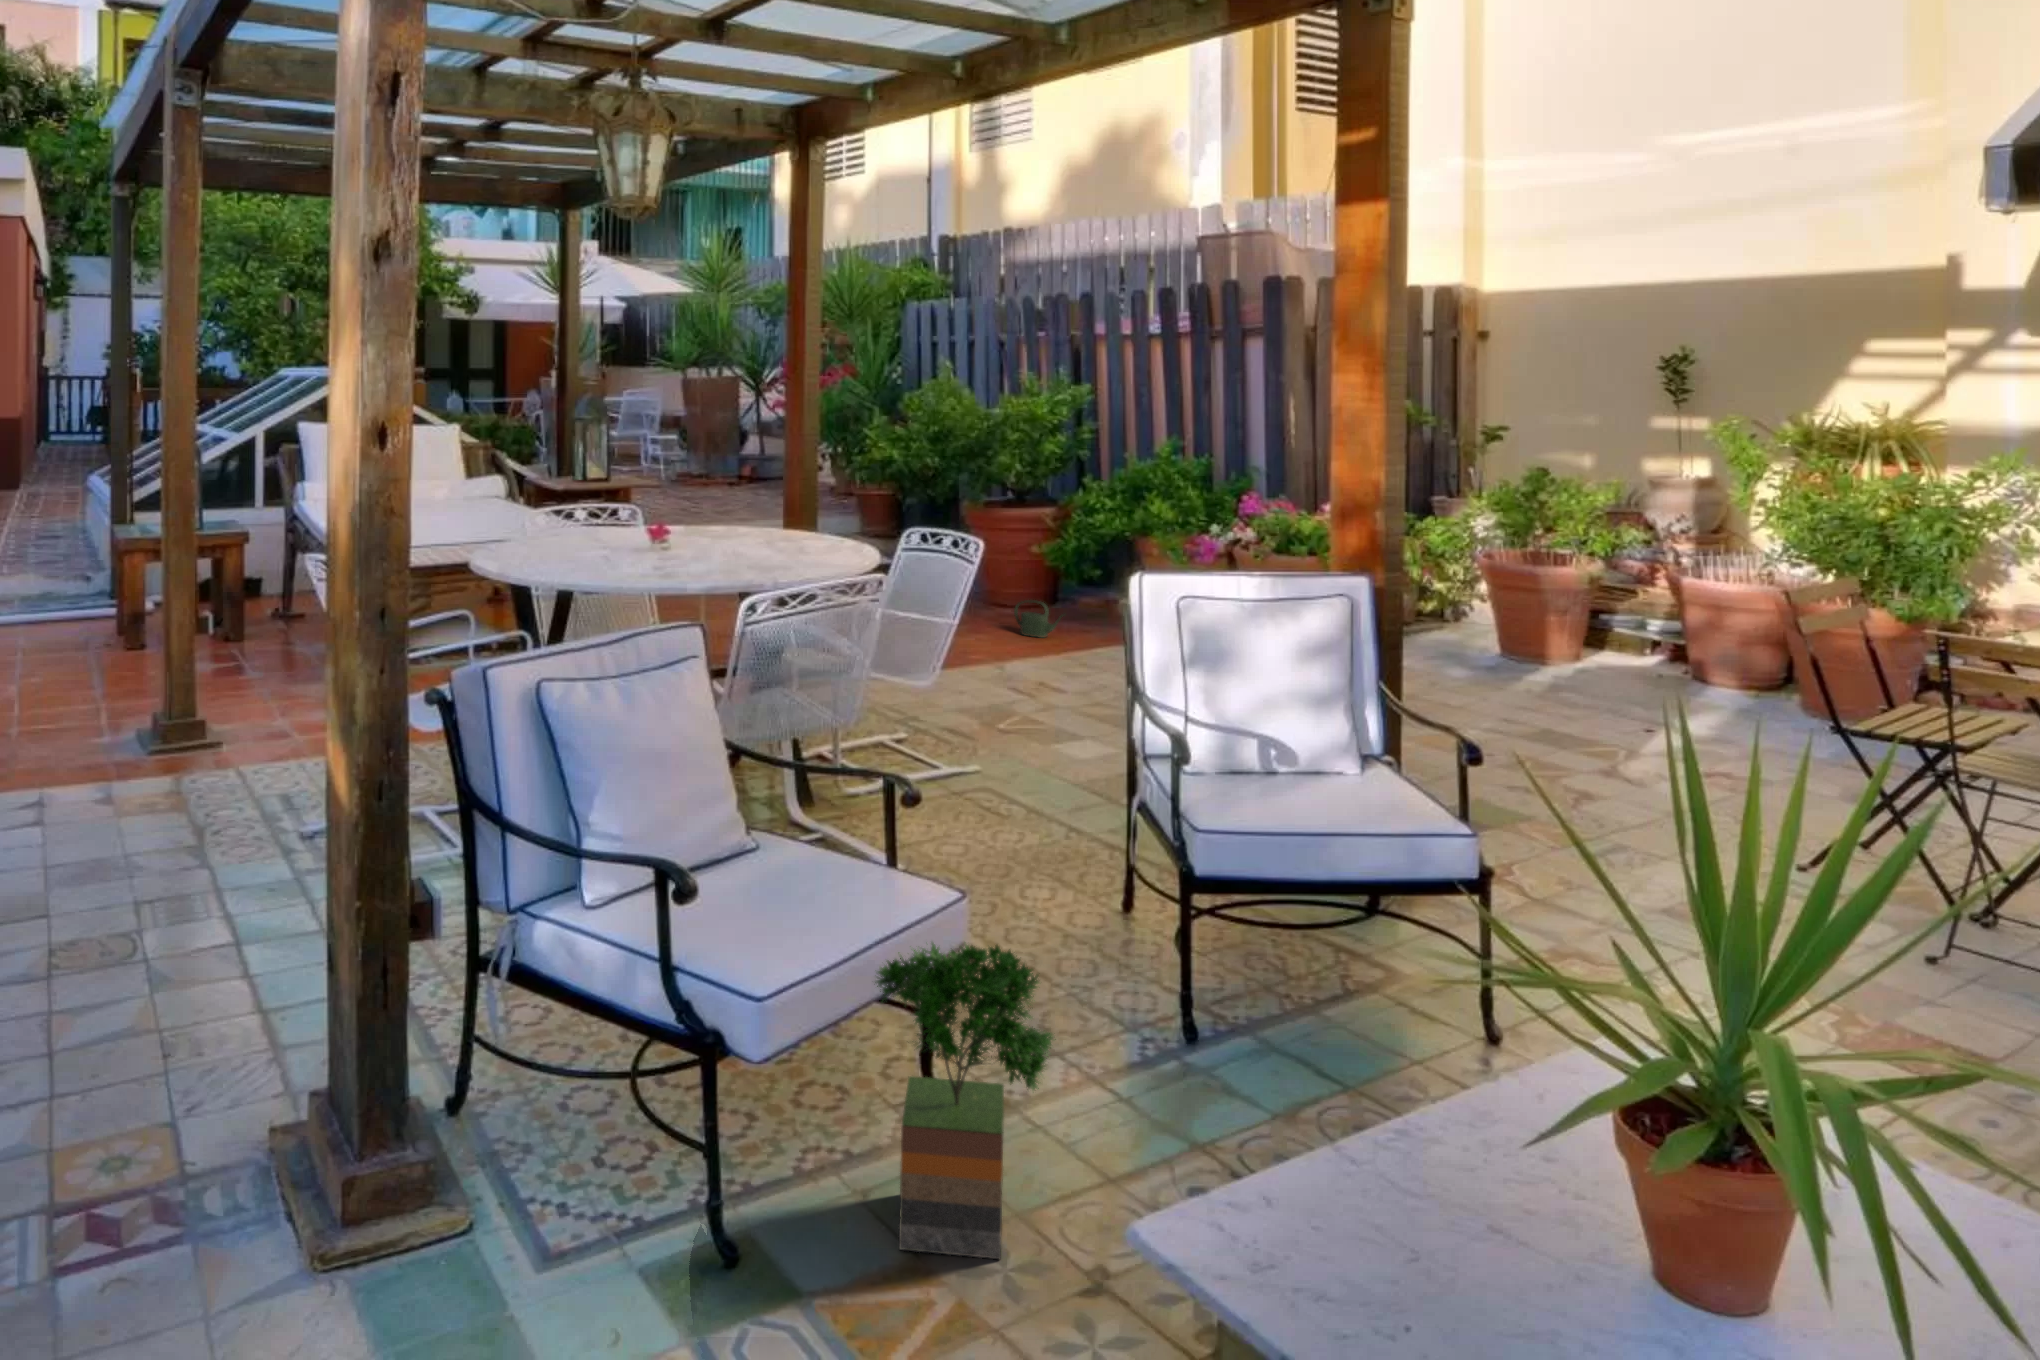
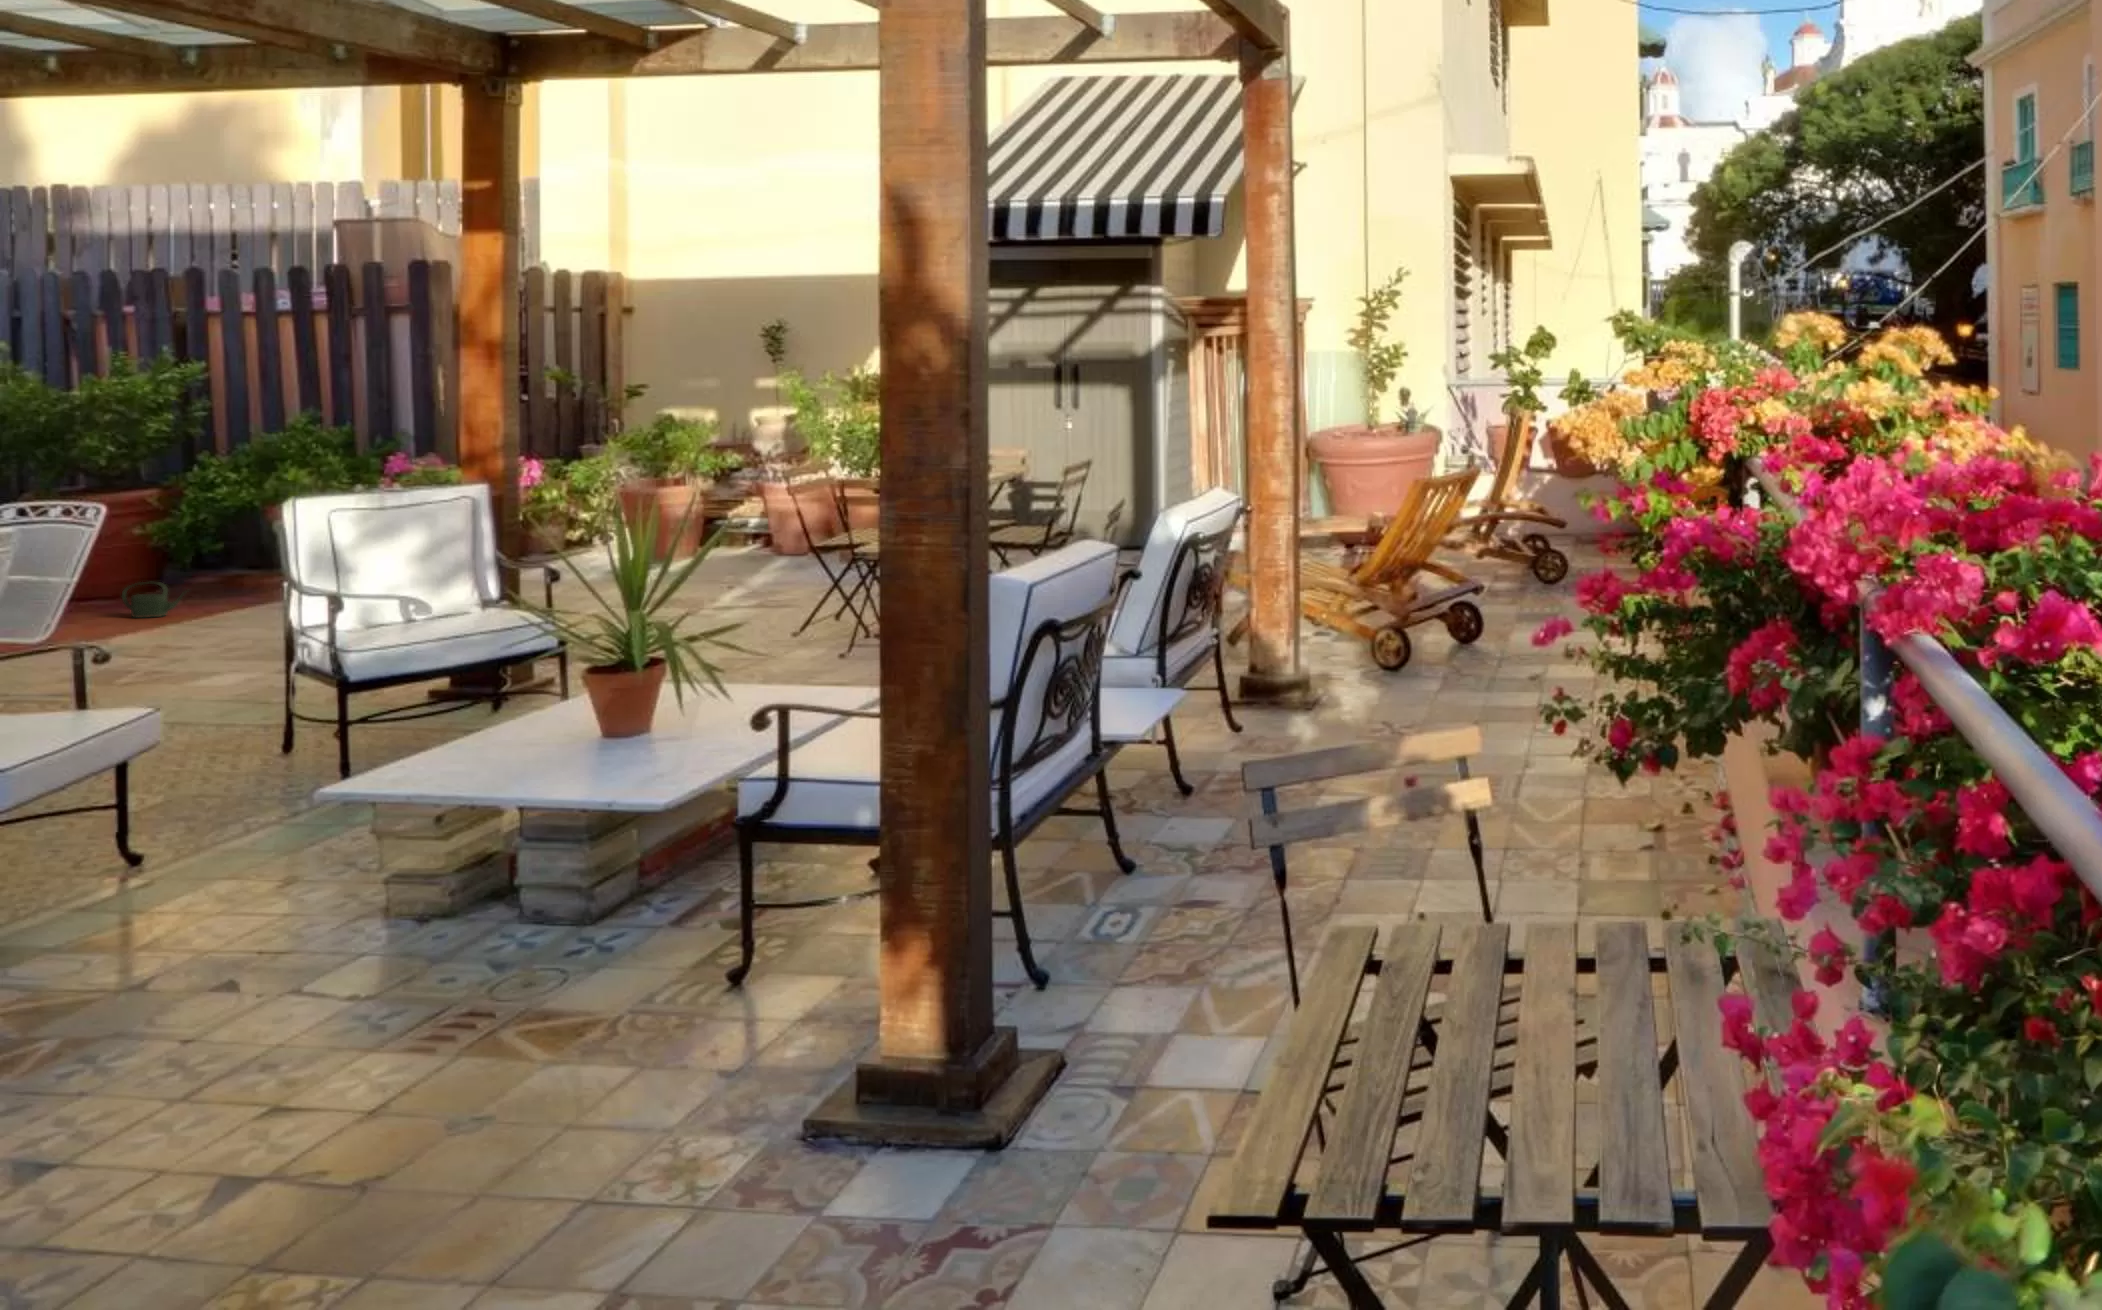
potted tree: present [875,943,1056,1259] -> none [130,712,269,883]

